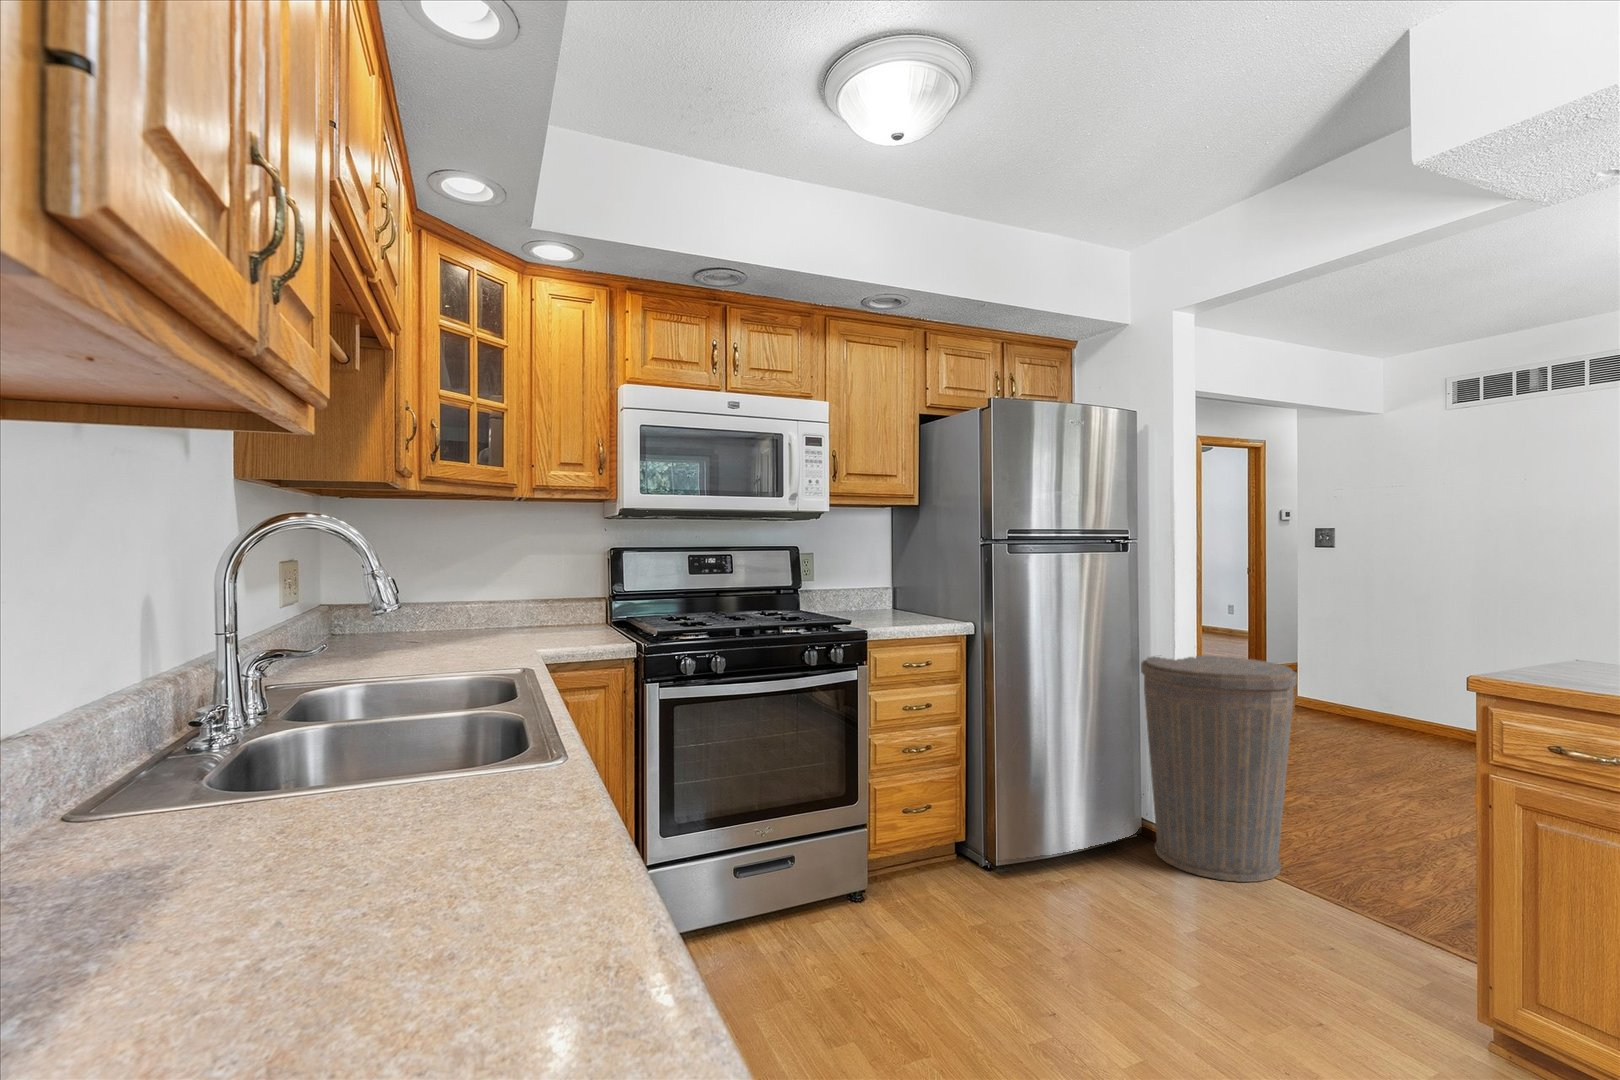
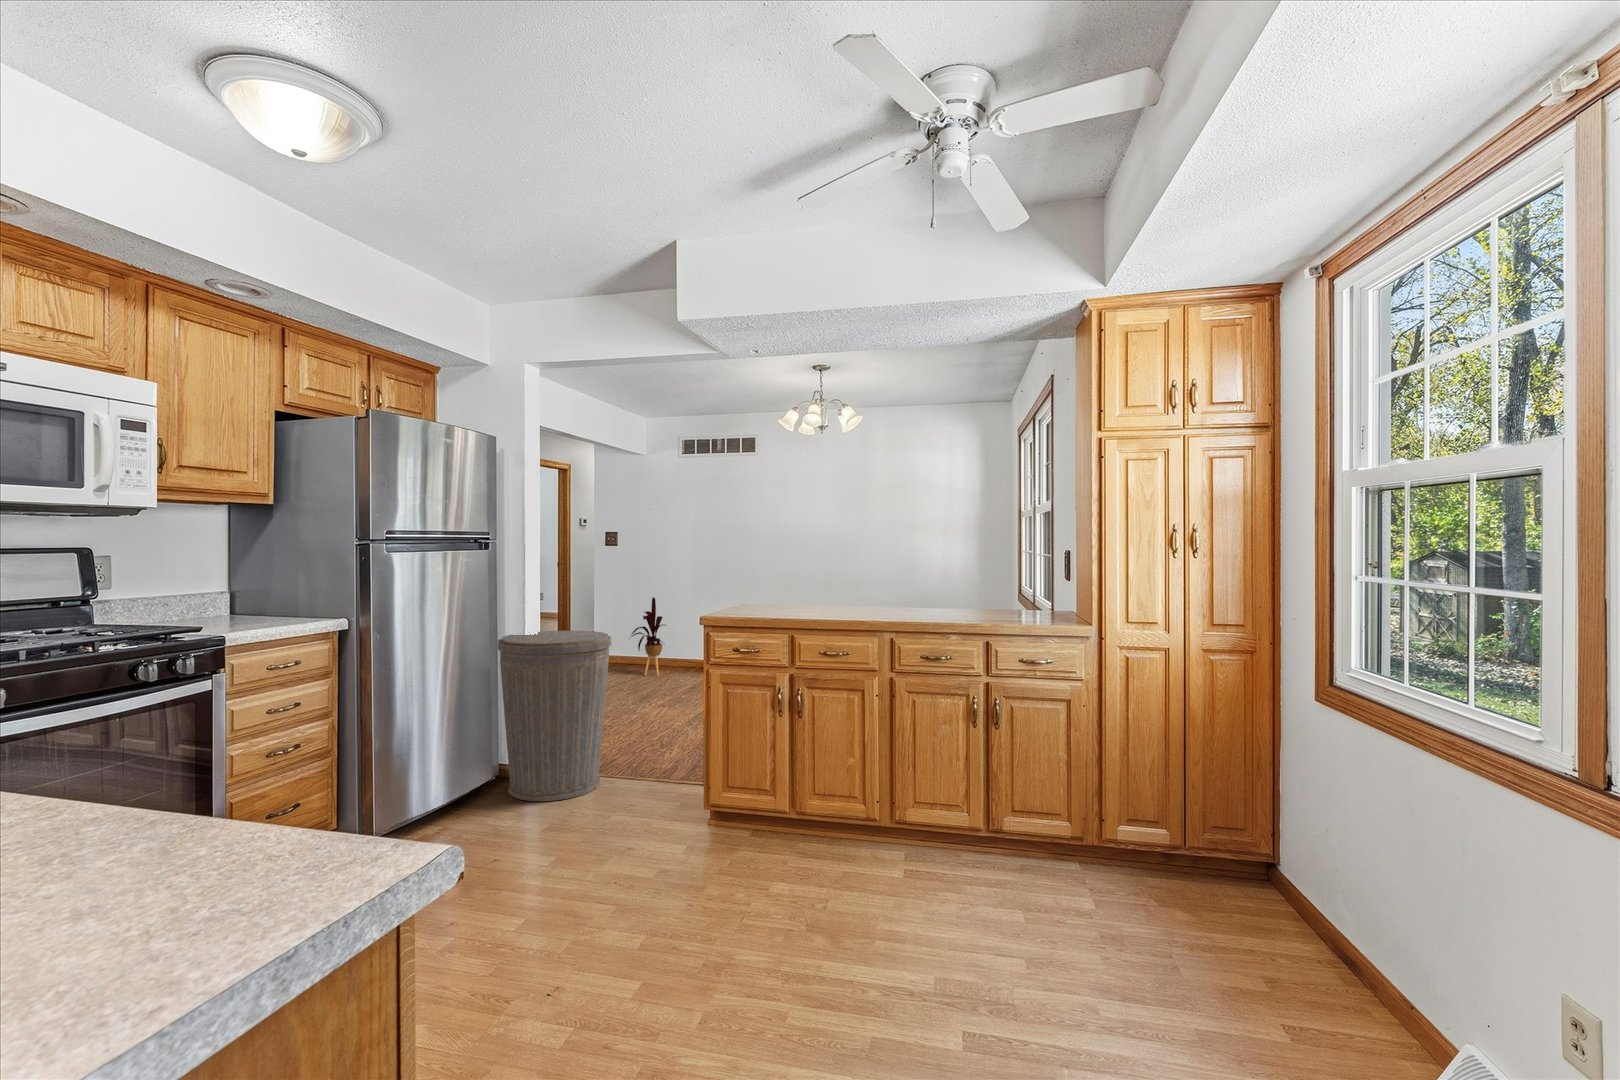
house plant: none [1343,620,1412,734] -> present [631,597,666,676]

